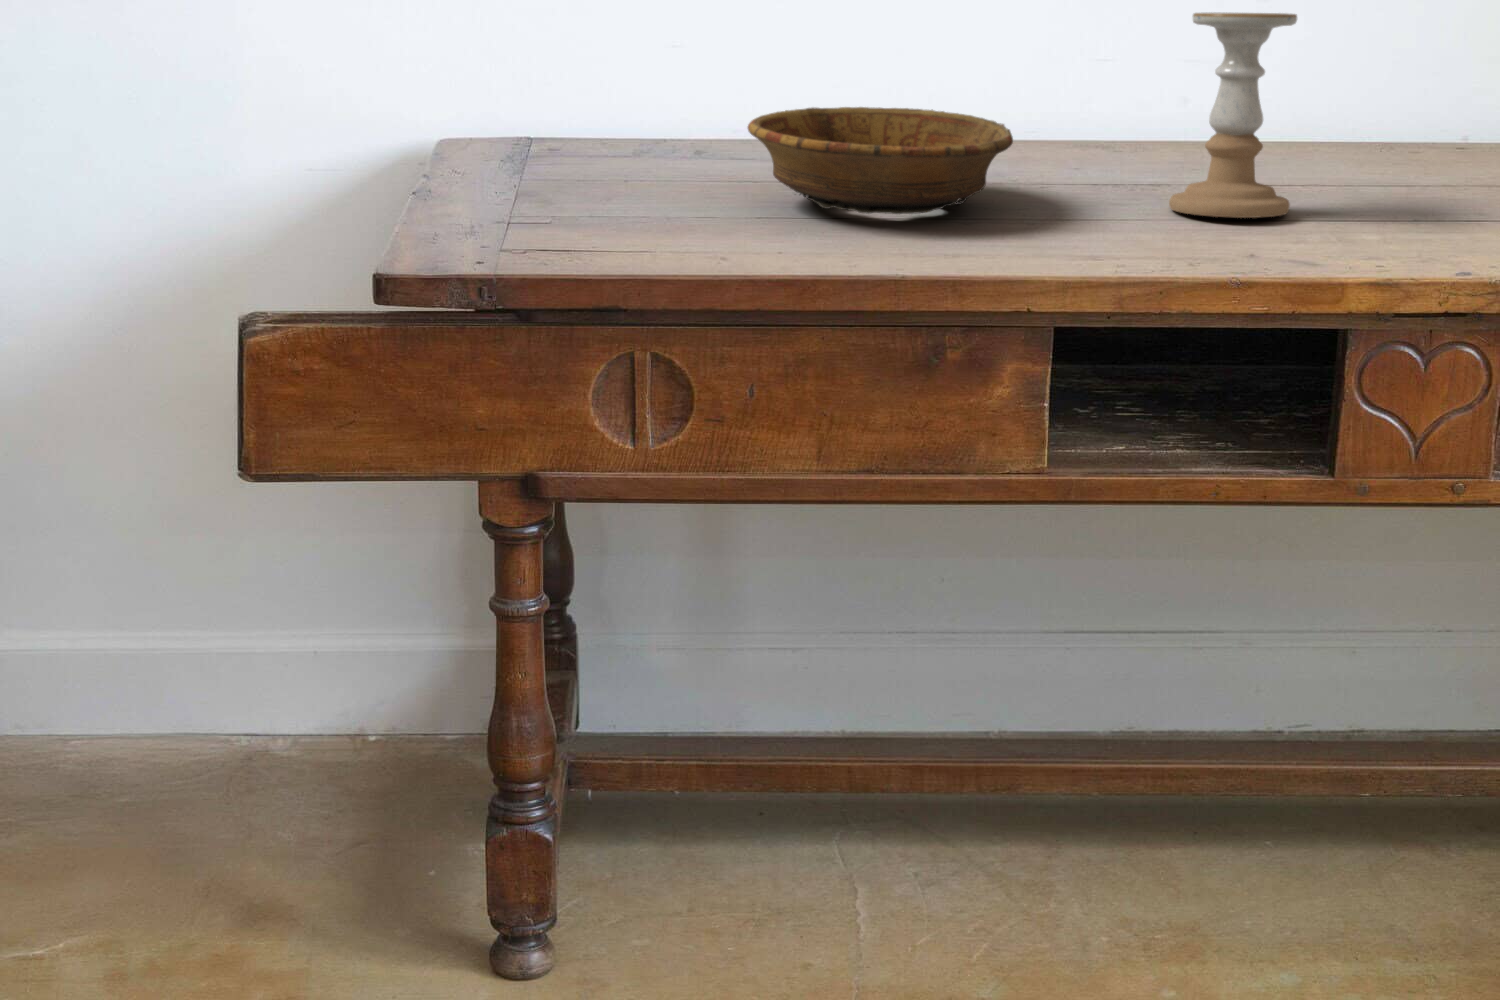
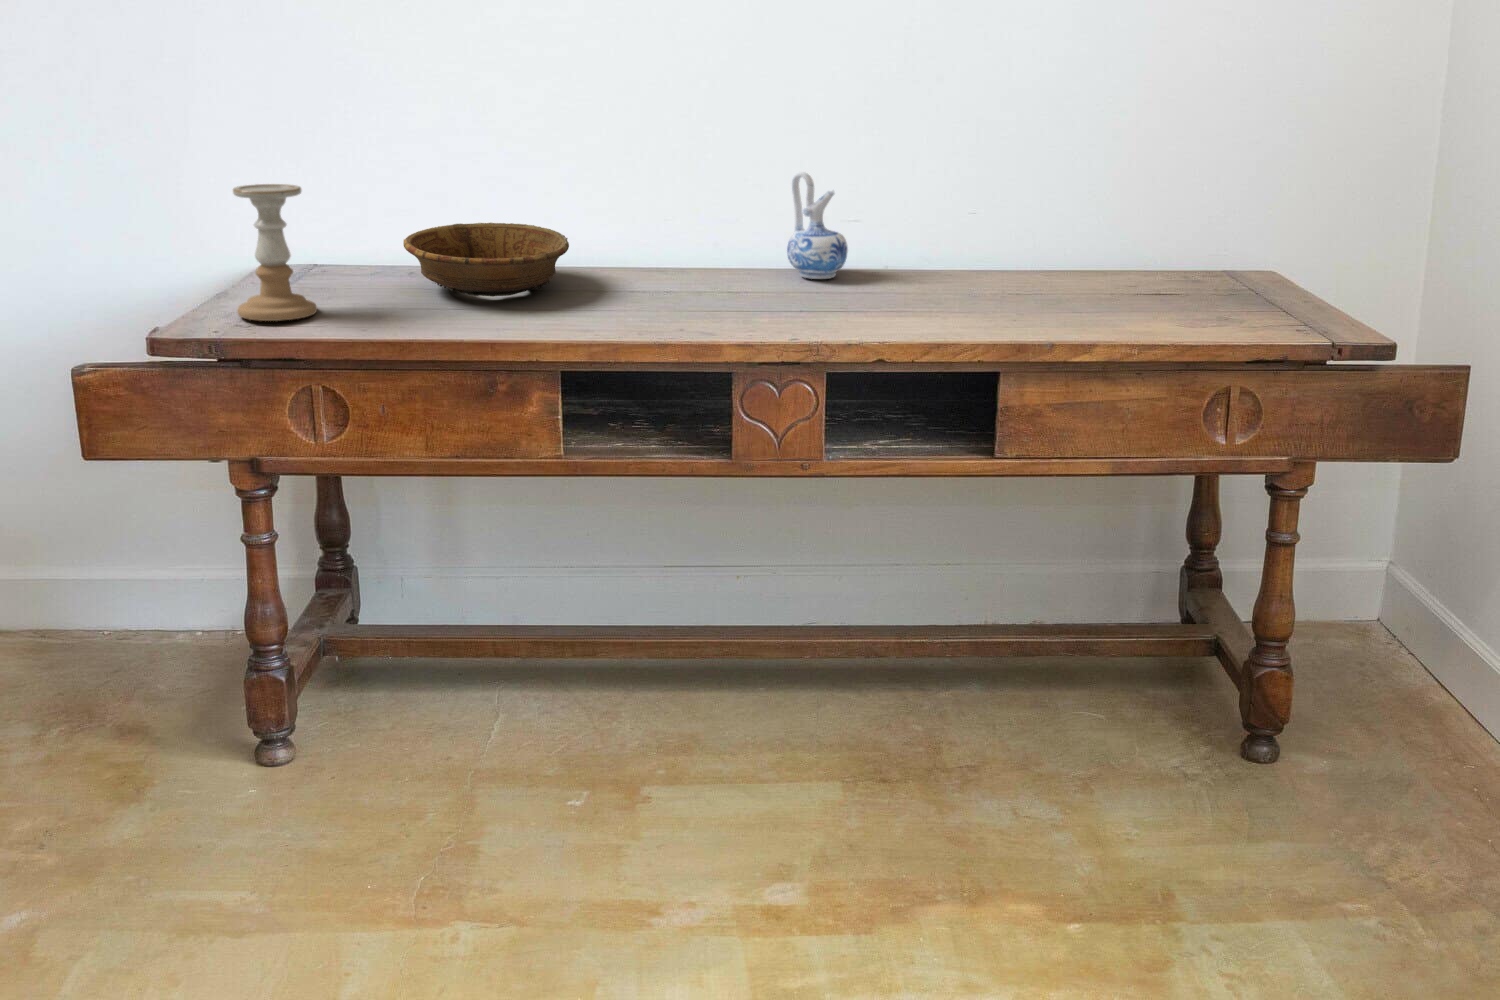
candle holder: present [1169,12,1297,218] -> present [233,184,317,321]
ceramic pitcher: none [1333,22,1436,192] -> present [787,172,848,279]

